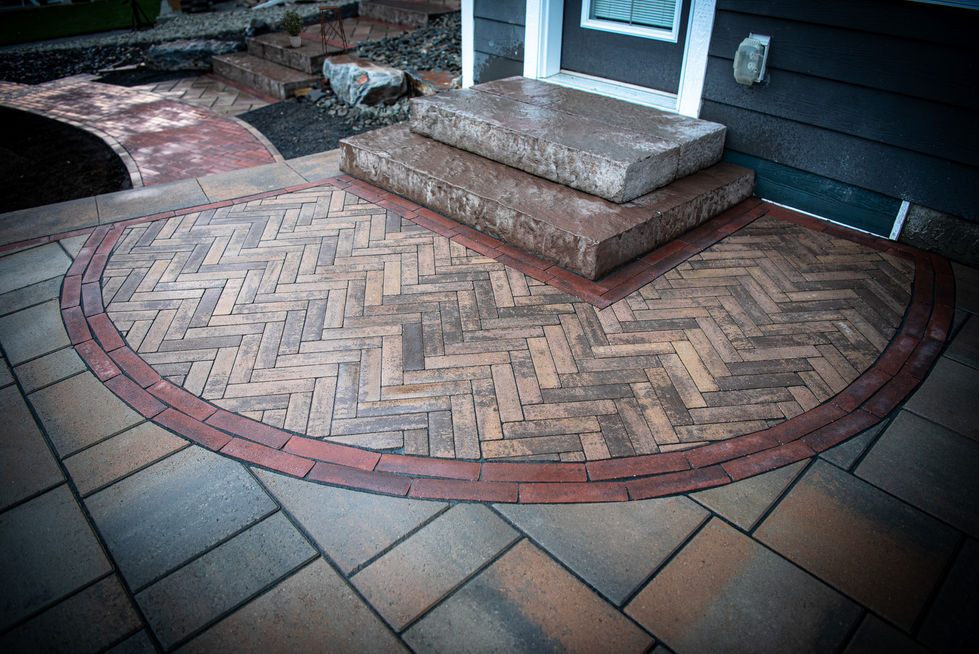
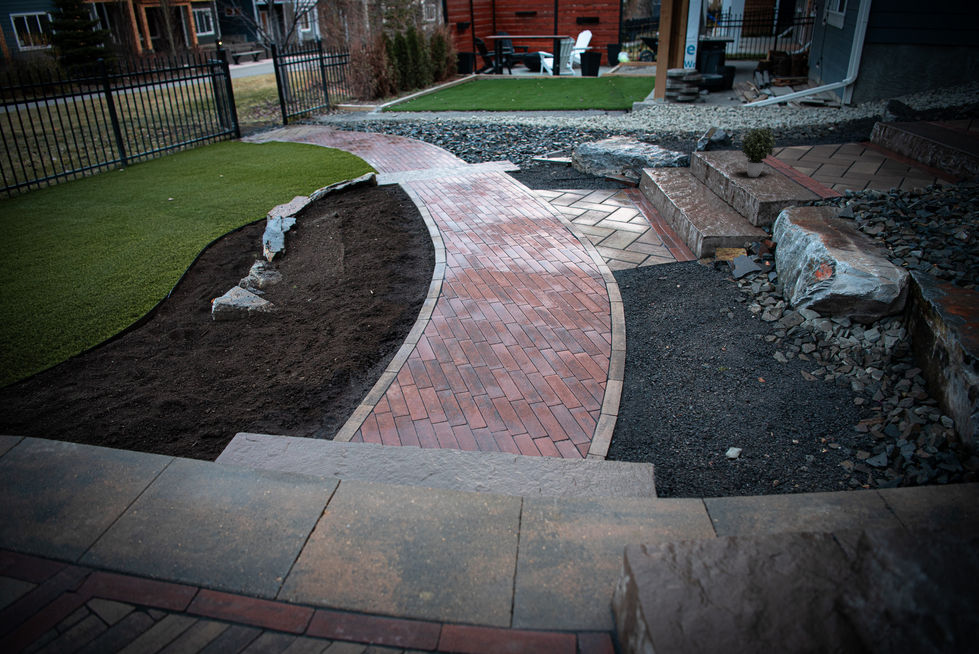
side table: present [318,5,349,55] -> none [785,131,837,206]

